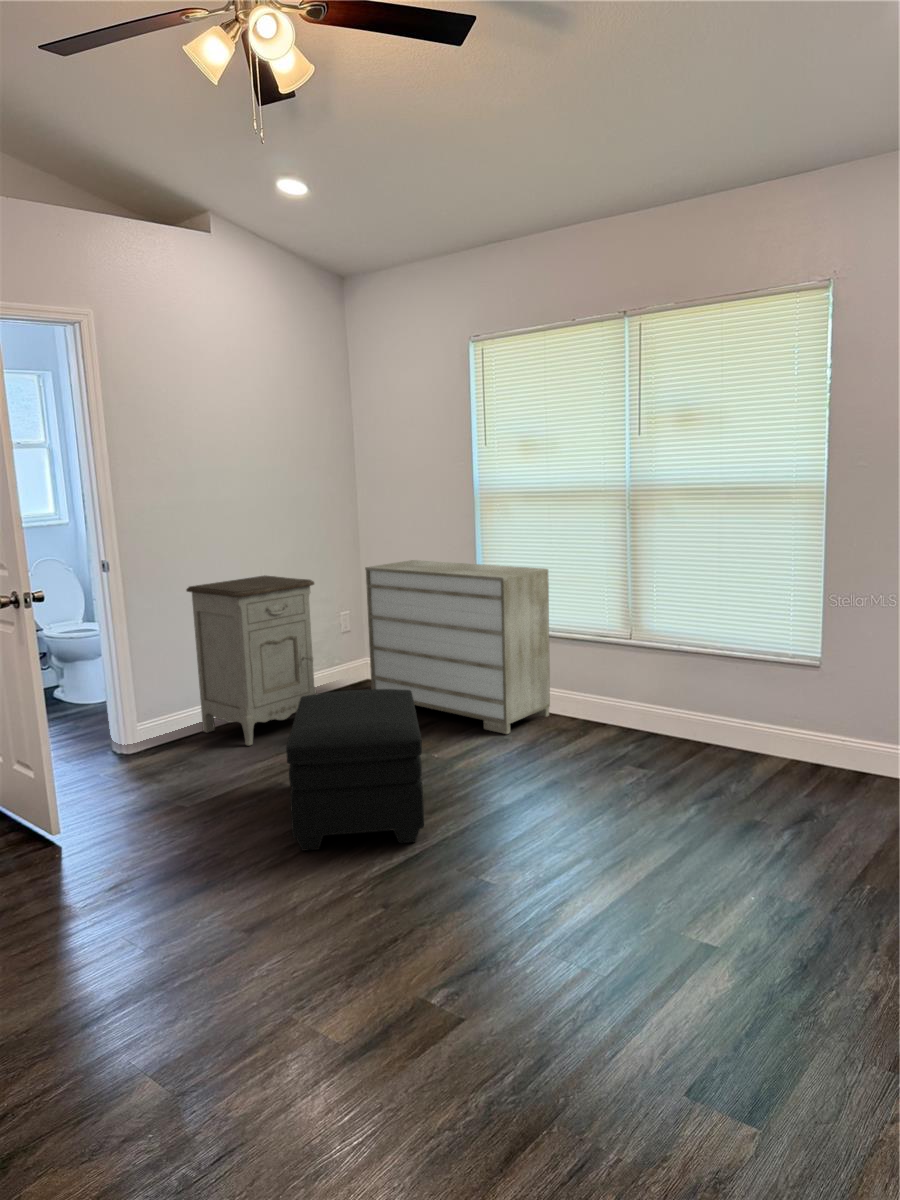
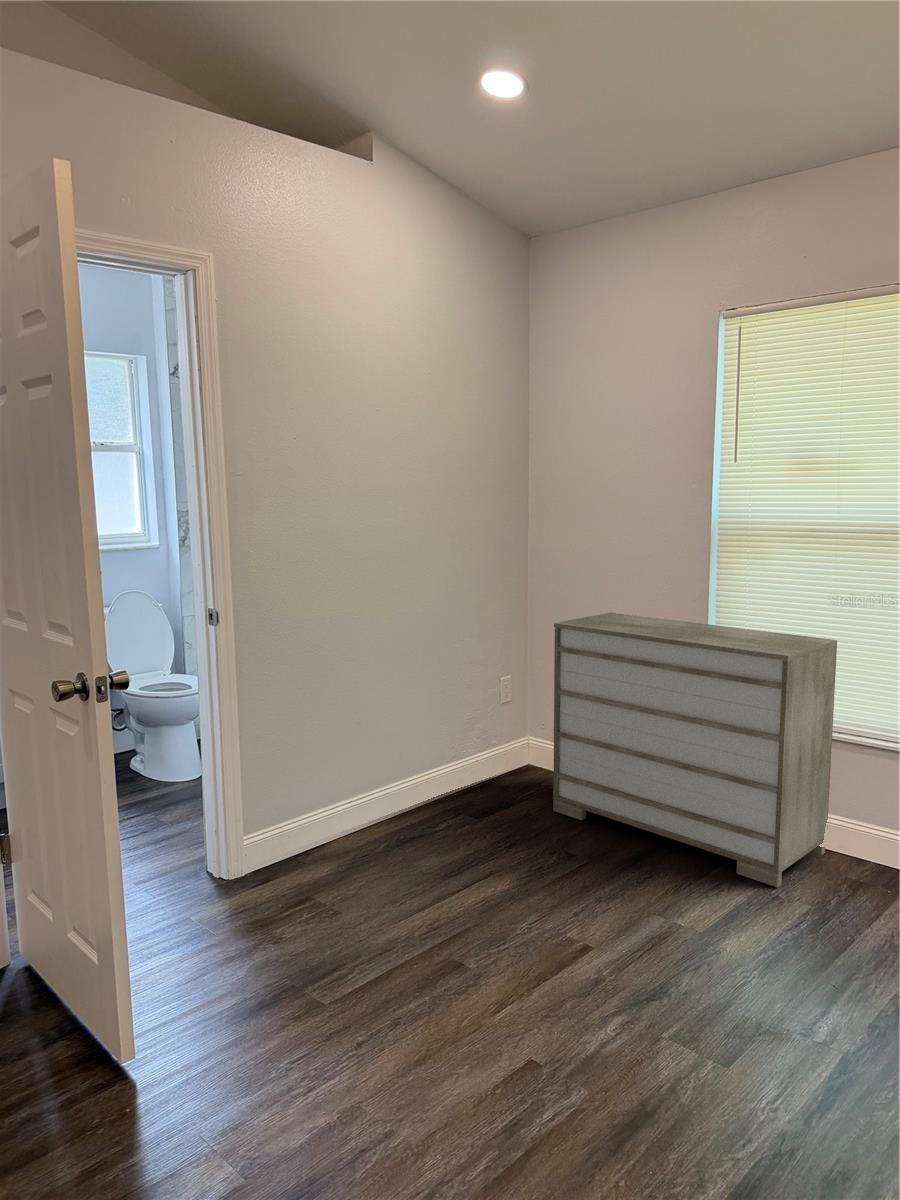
nightstand: present [186,575,316,746] -> none [316,629,491,880]
ottoman: present [286,689,424,851] -> none [499,835,754,1144]

